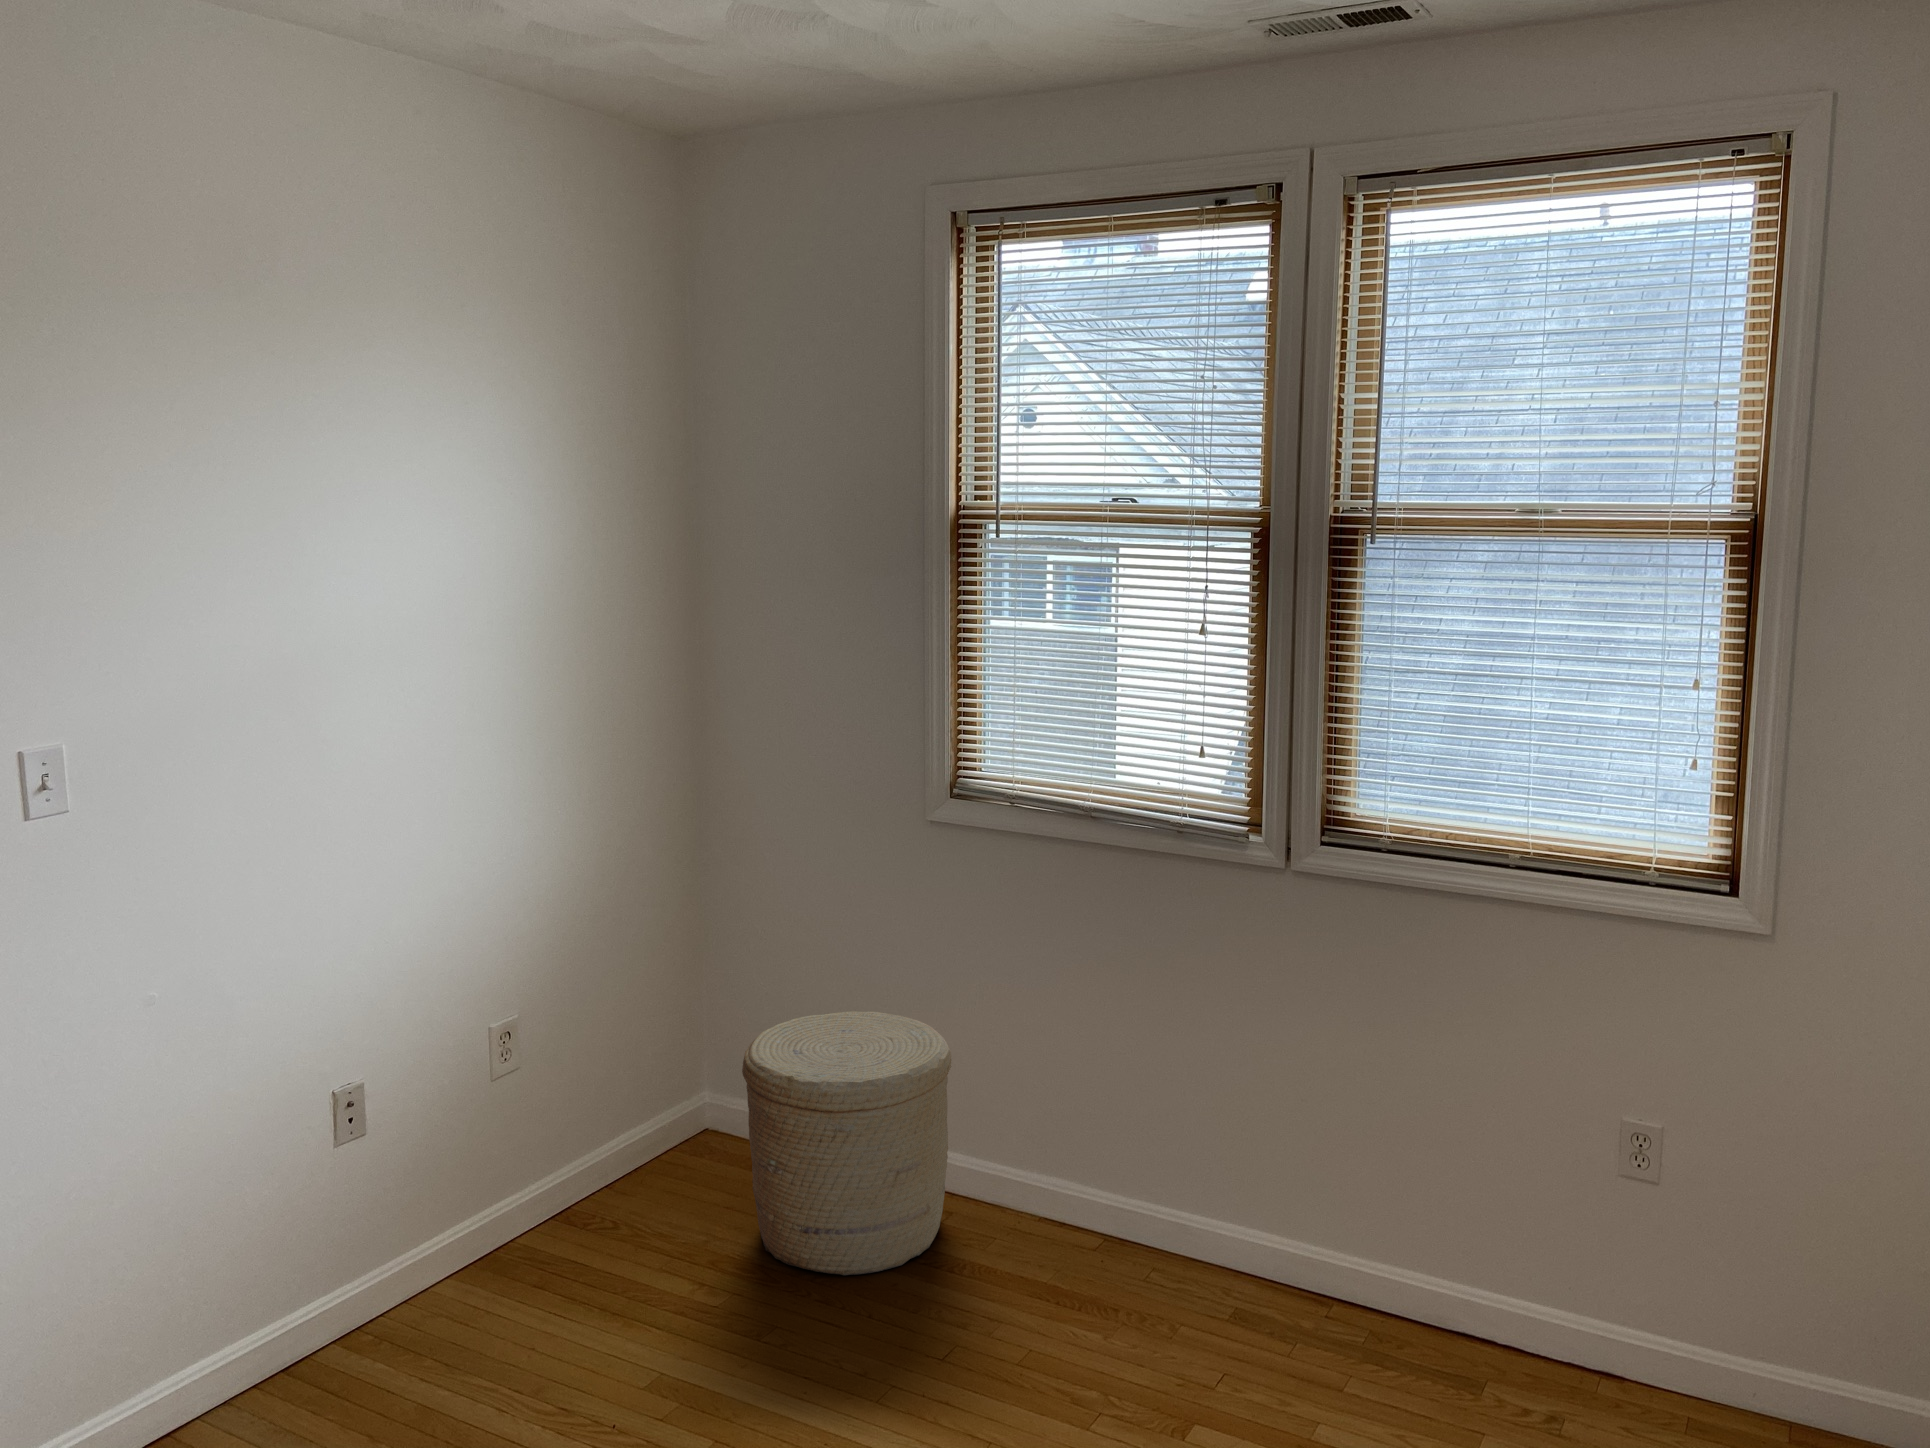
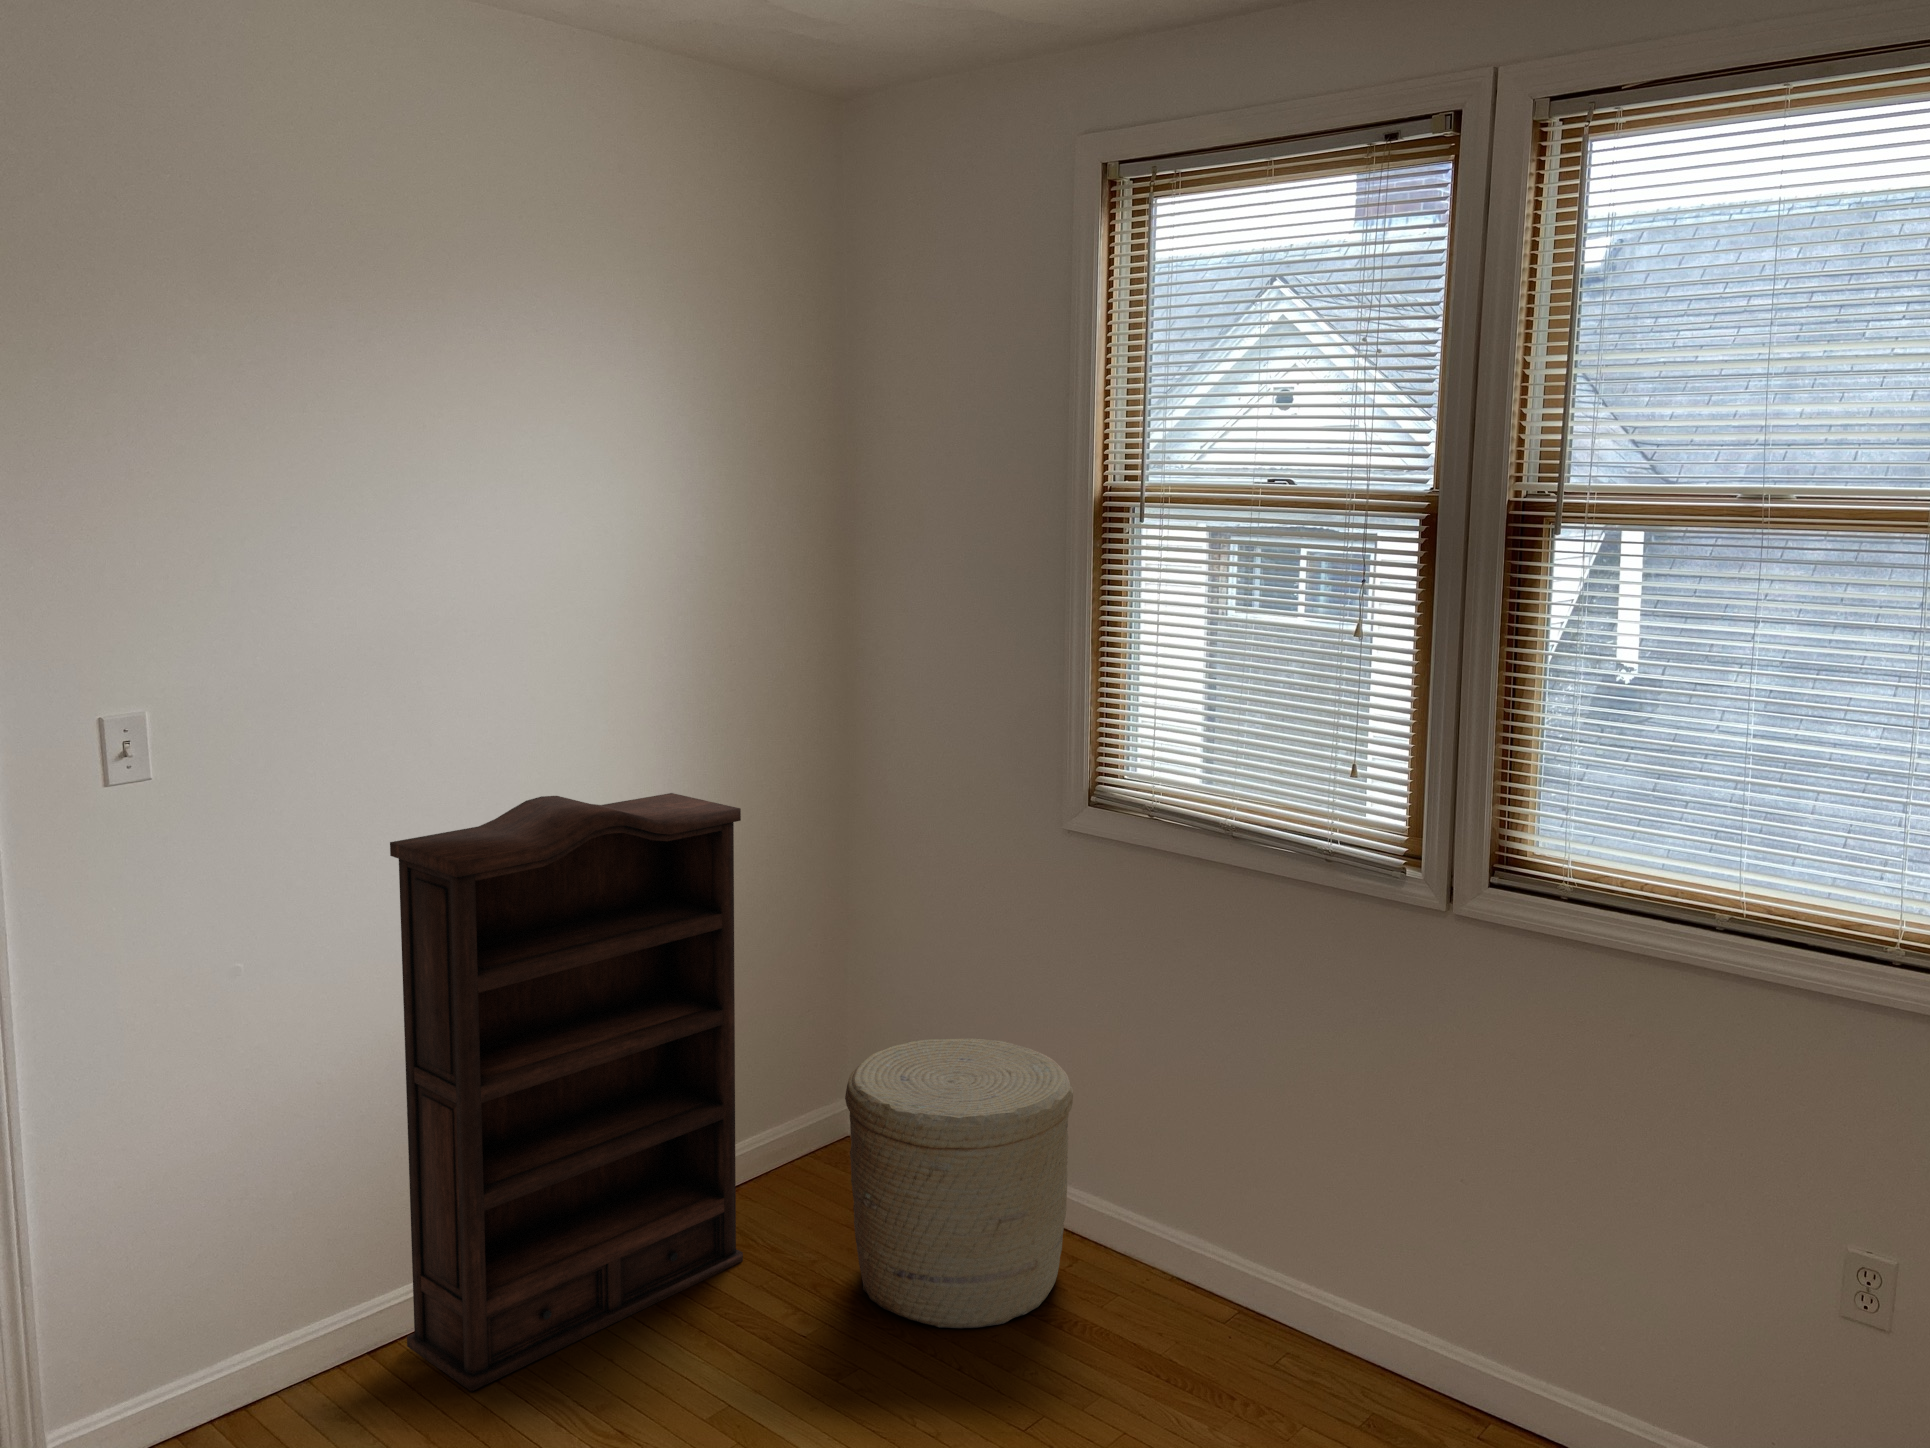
bookshelf: none [302,802,643,1387] -> present [390,793,743,1391]

